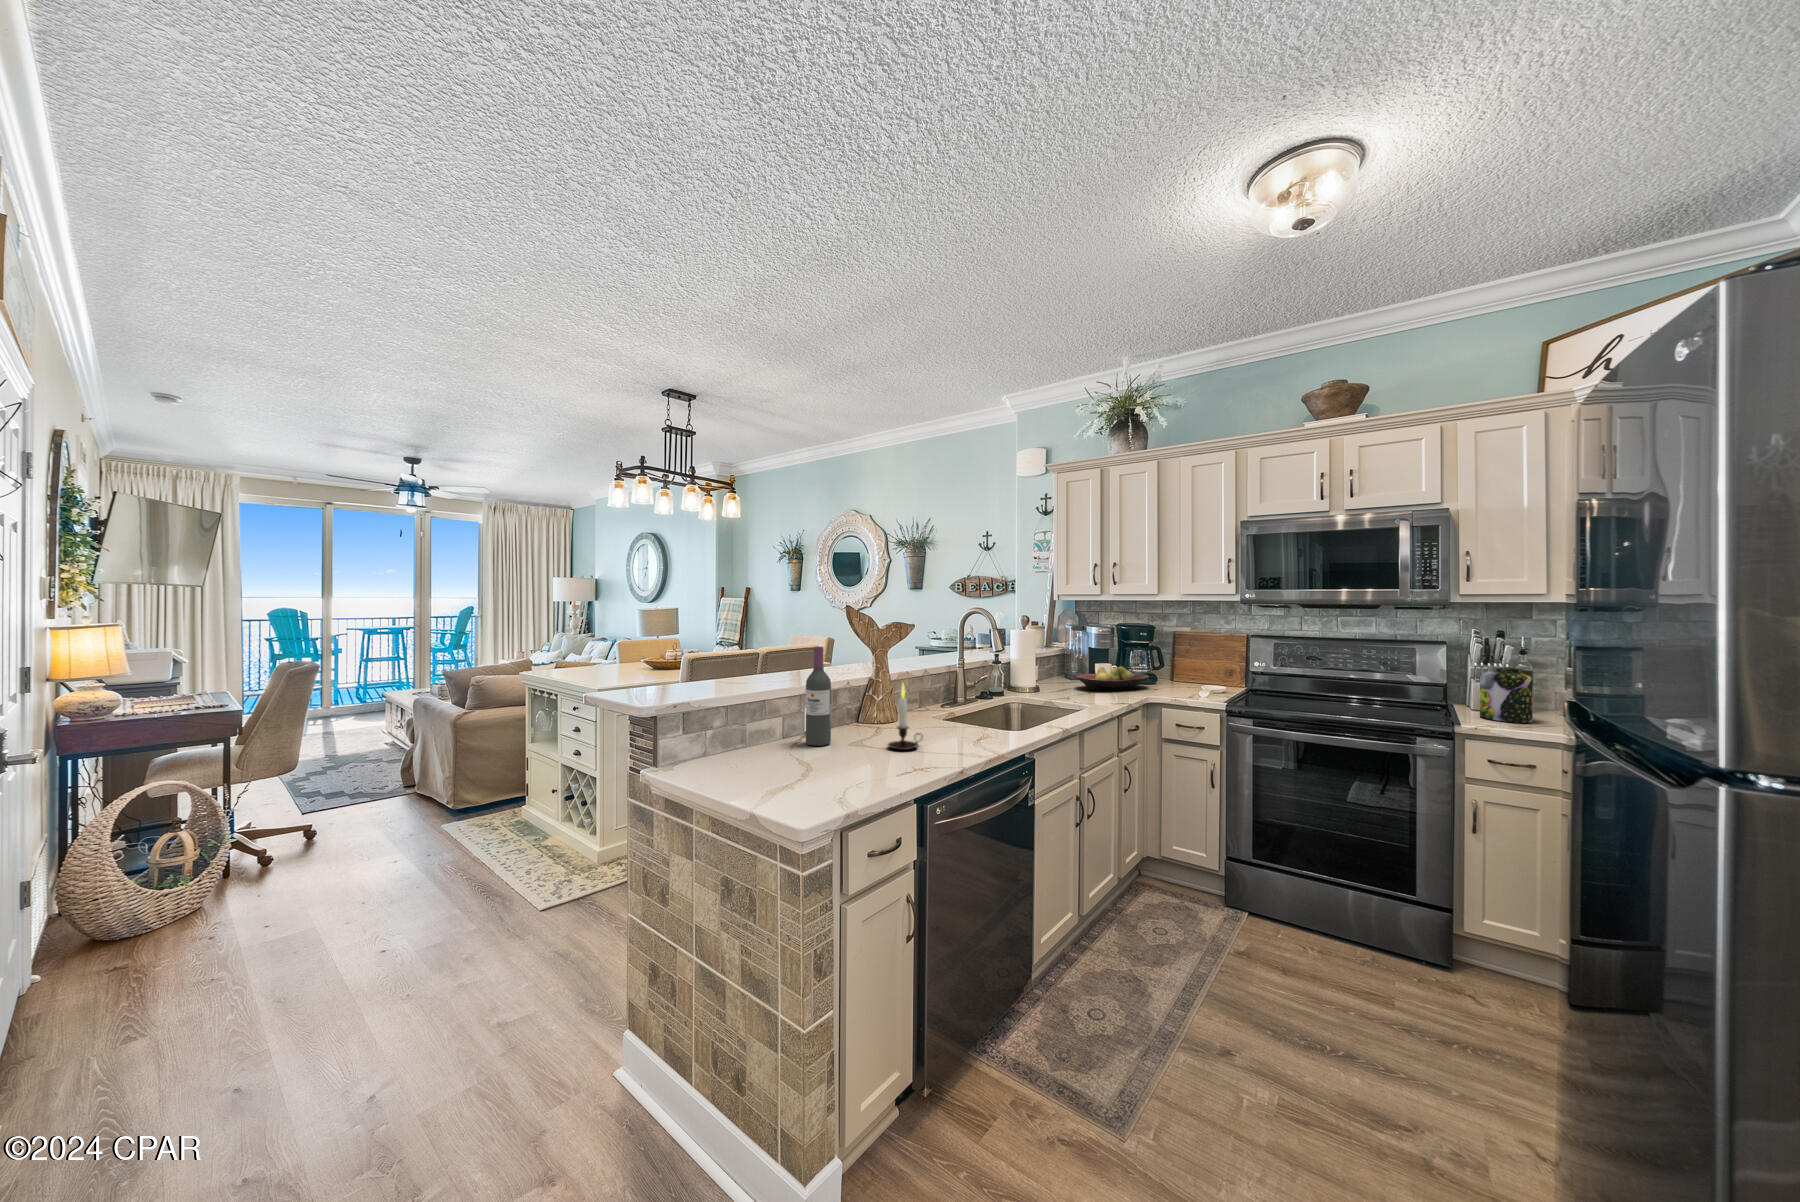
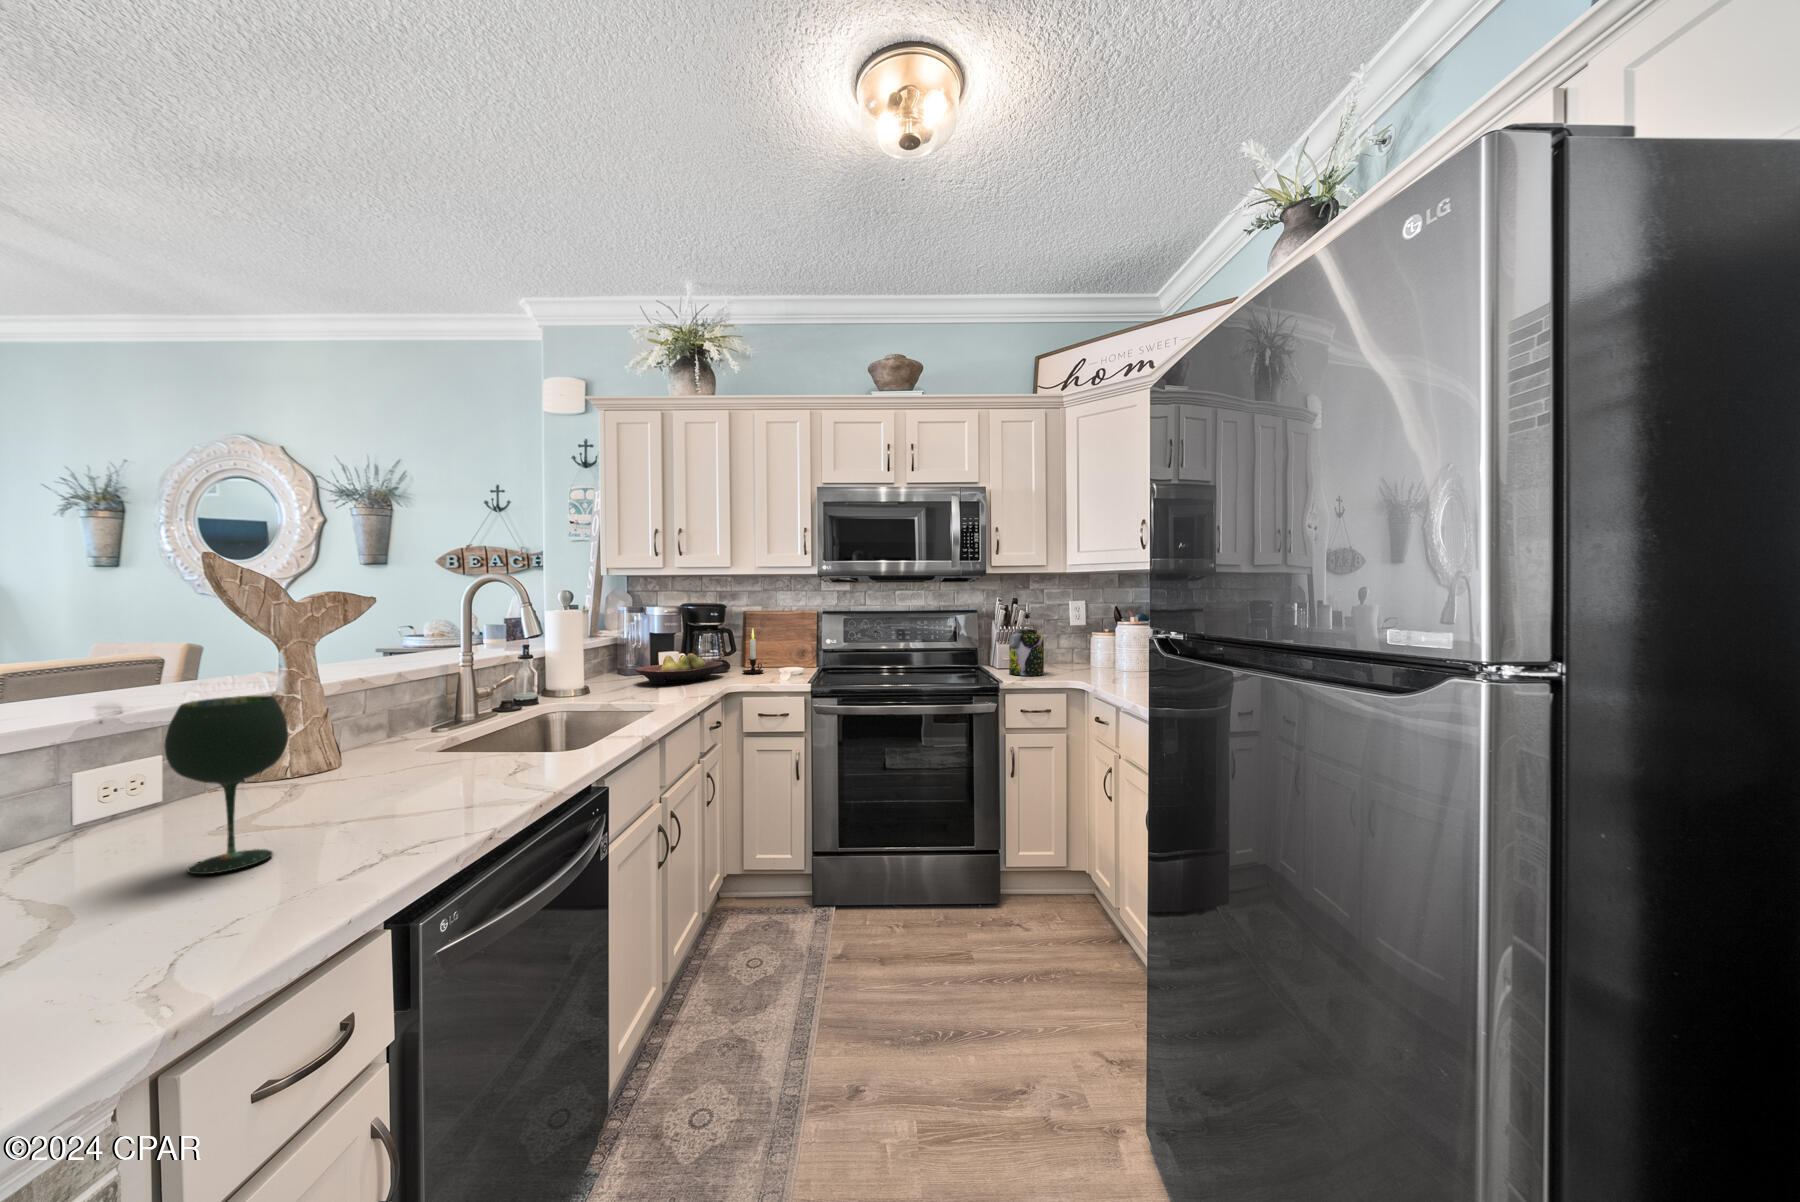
wine bottle: present [806,647,831,746] -> none [75,638,159,854]
wine glass: none [836,679,878,762] -> present [164,696,288,874]
candle: present [888,684,921,750] -> present [743,629,764,674]

